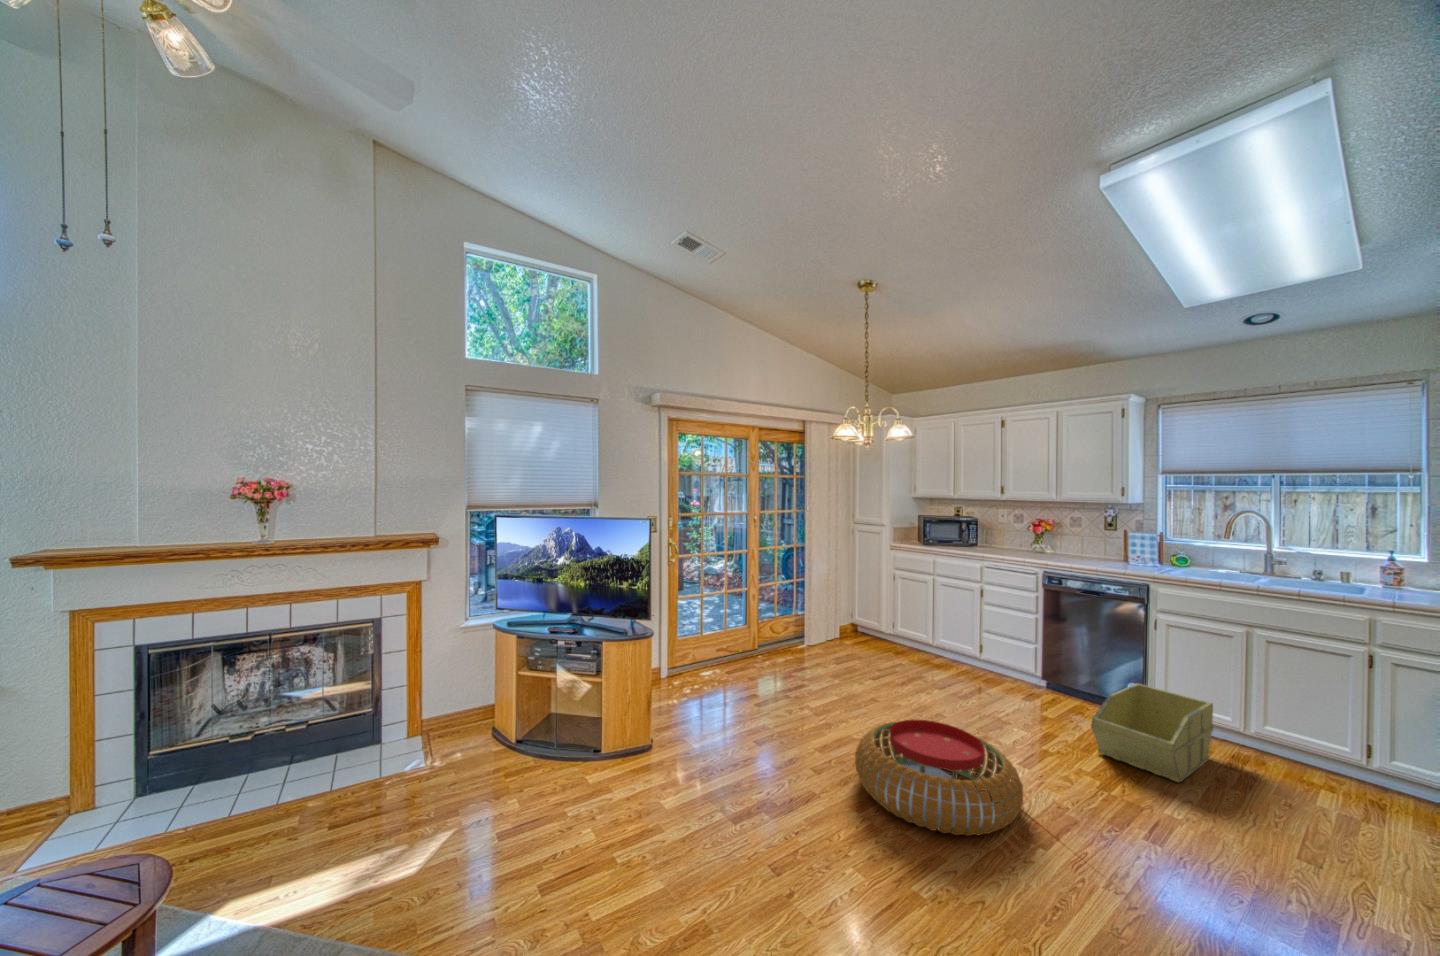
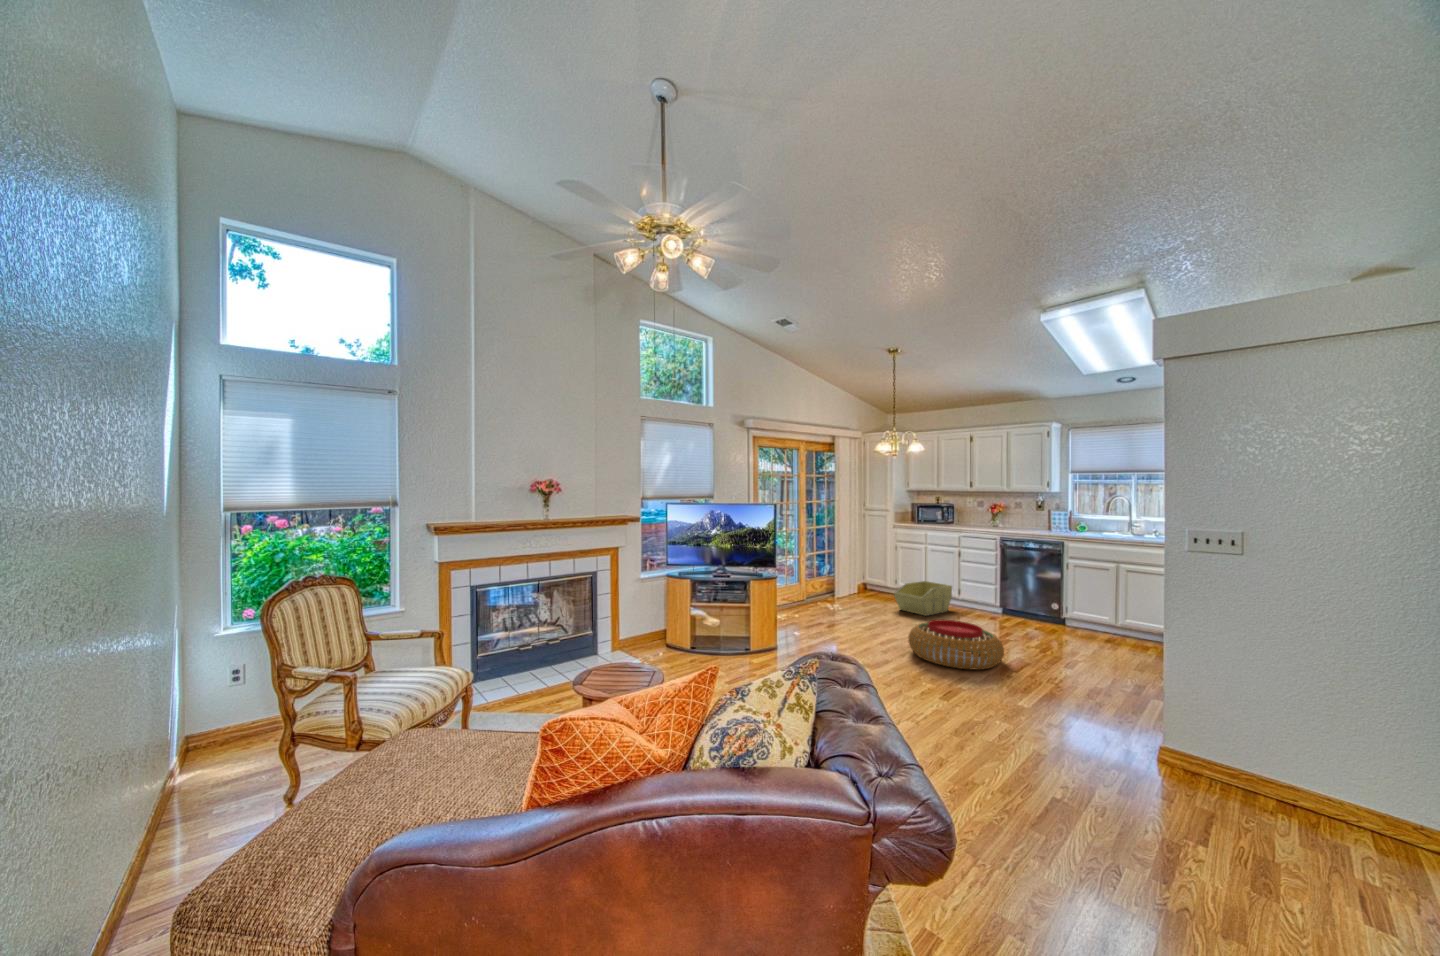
storage bin: present [1091,684,1214,782] -> present [894,581,952,616]

